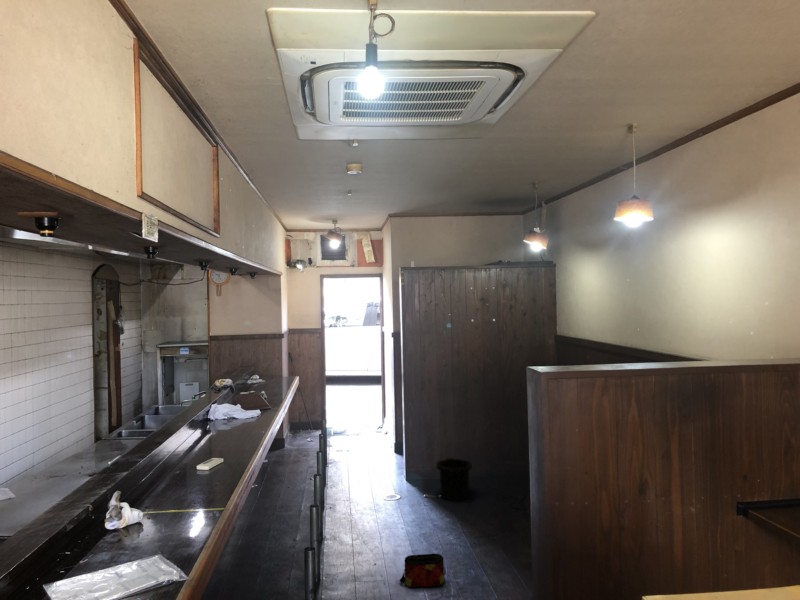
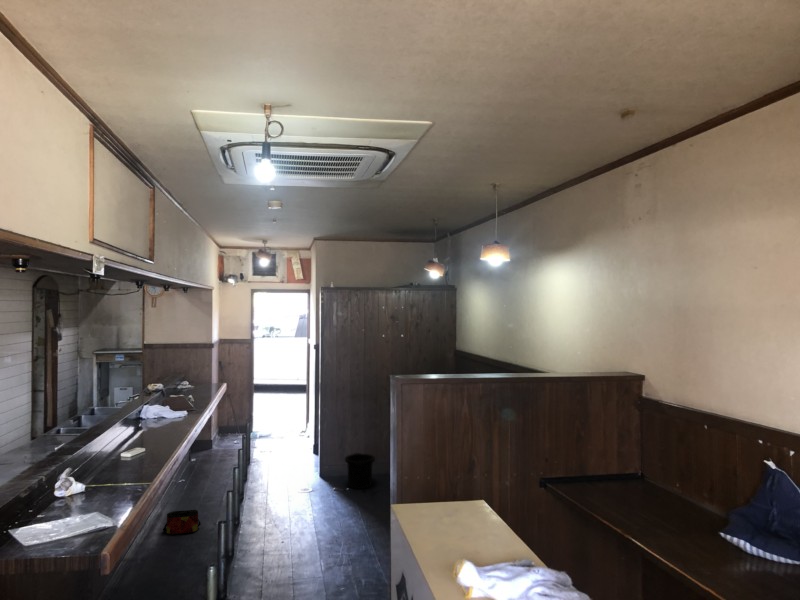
bag: present [400,554,446,588] -> present [163,510,201,535]

